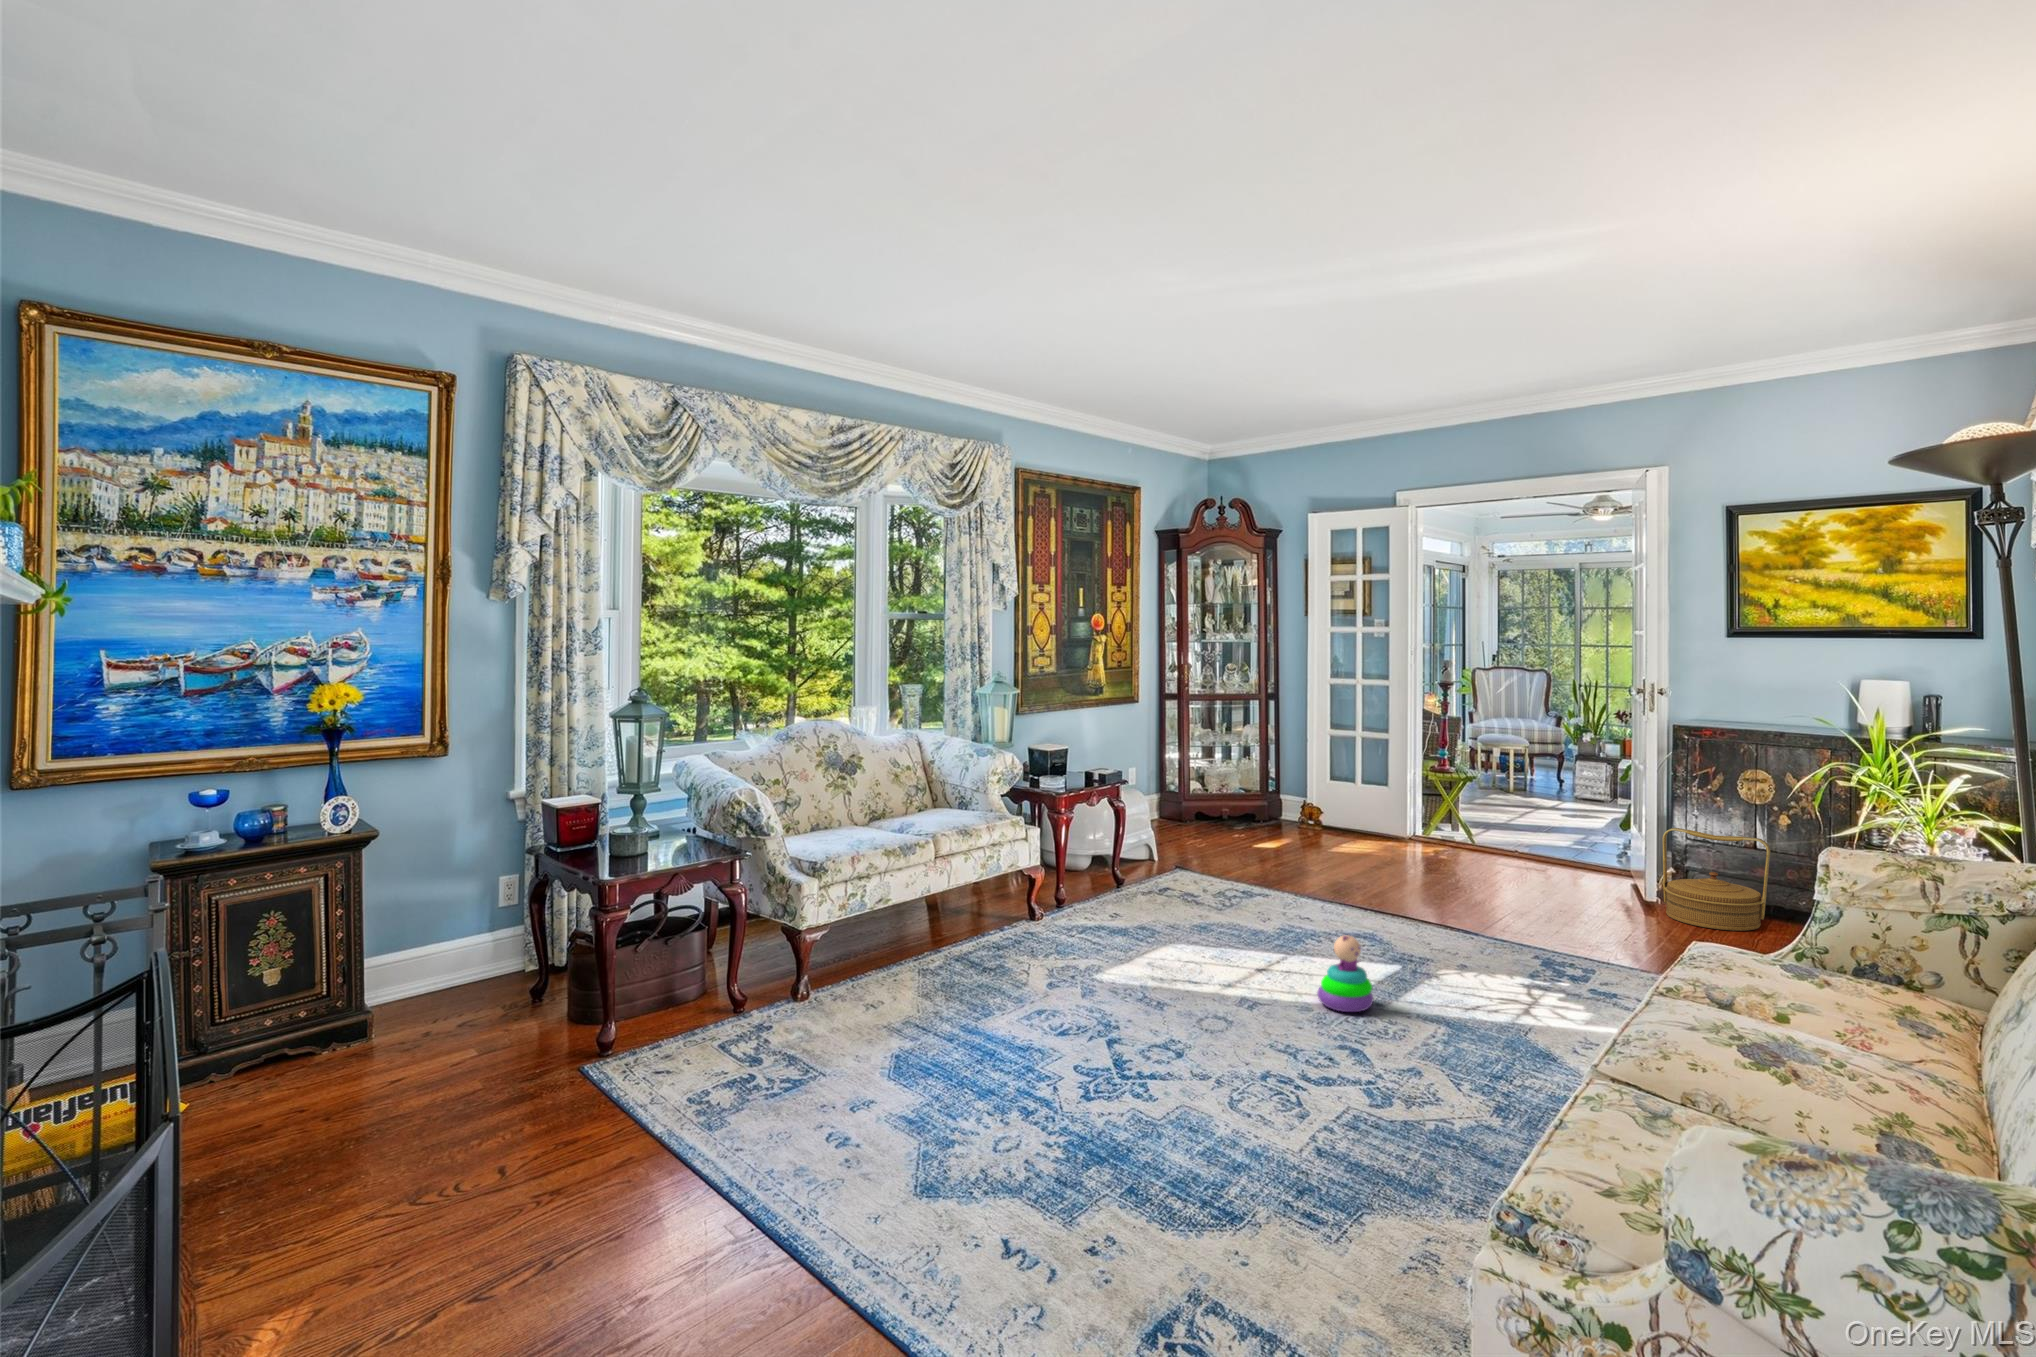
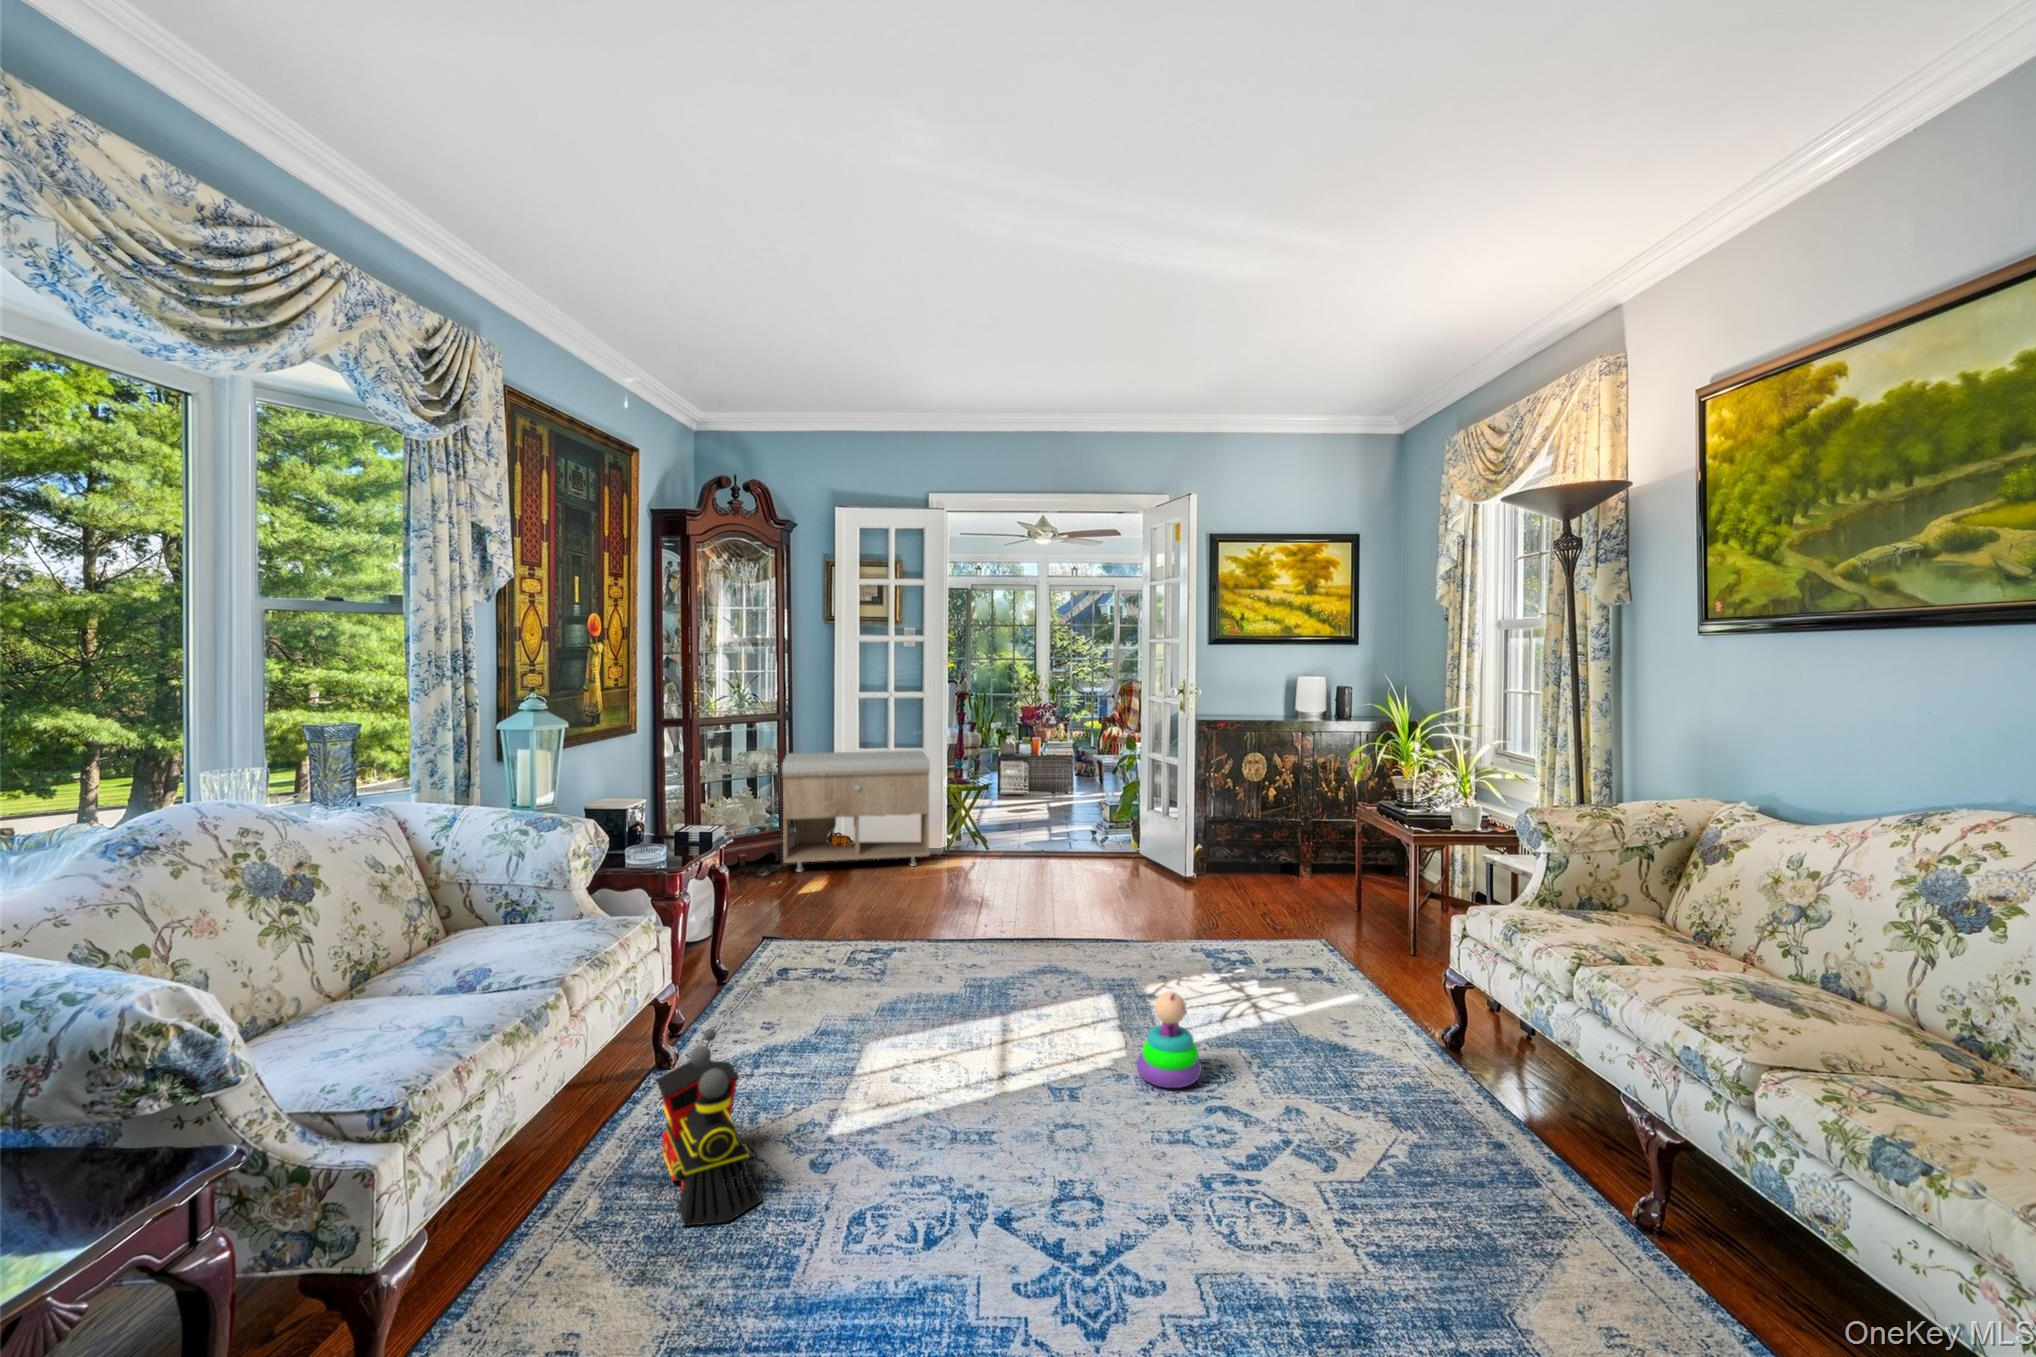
storage bench: none [1248,732,1396,846] -> present [782,751,930,872]
woven basket: present [1663,828,1770,931] -> none [1206,810,1284,893]
toy train: none [978,877,1038,980] -> present [656,1029,762,1226]

